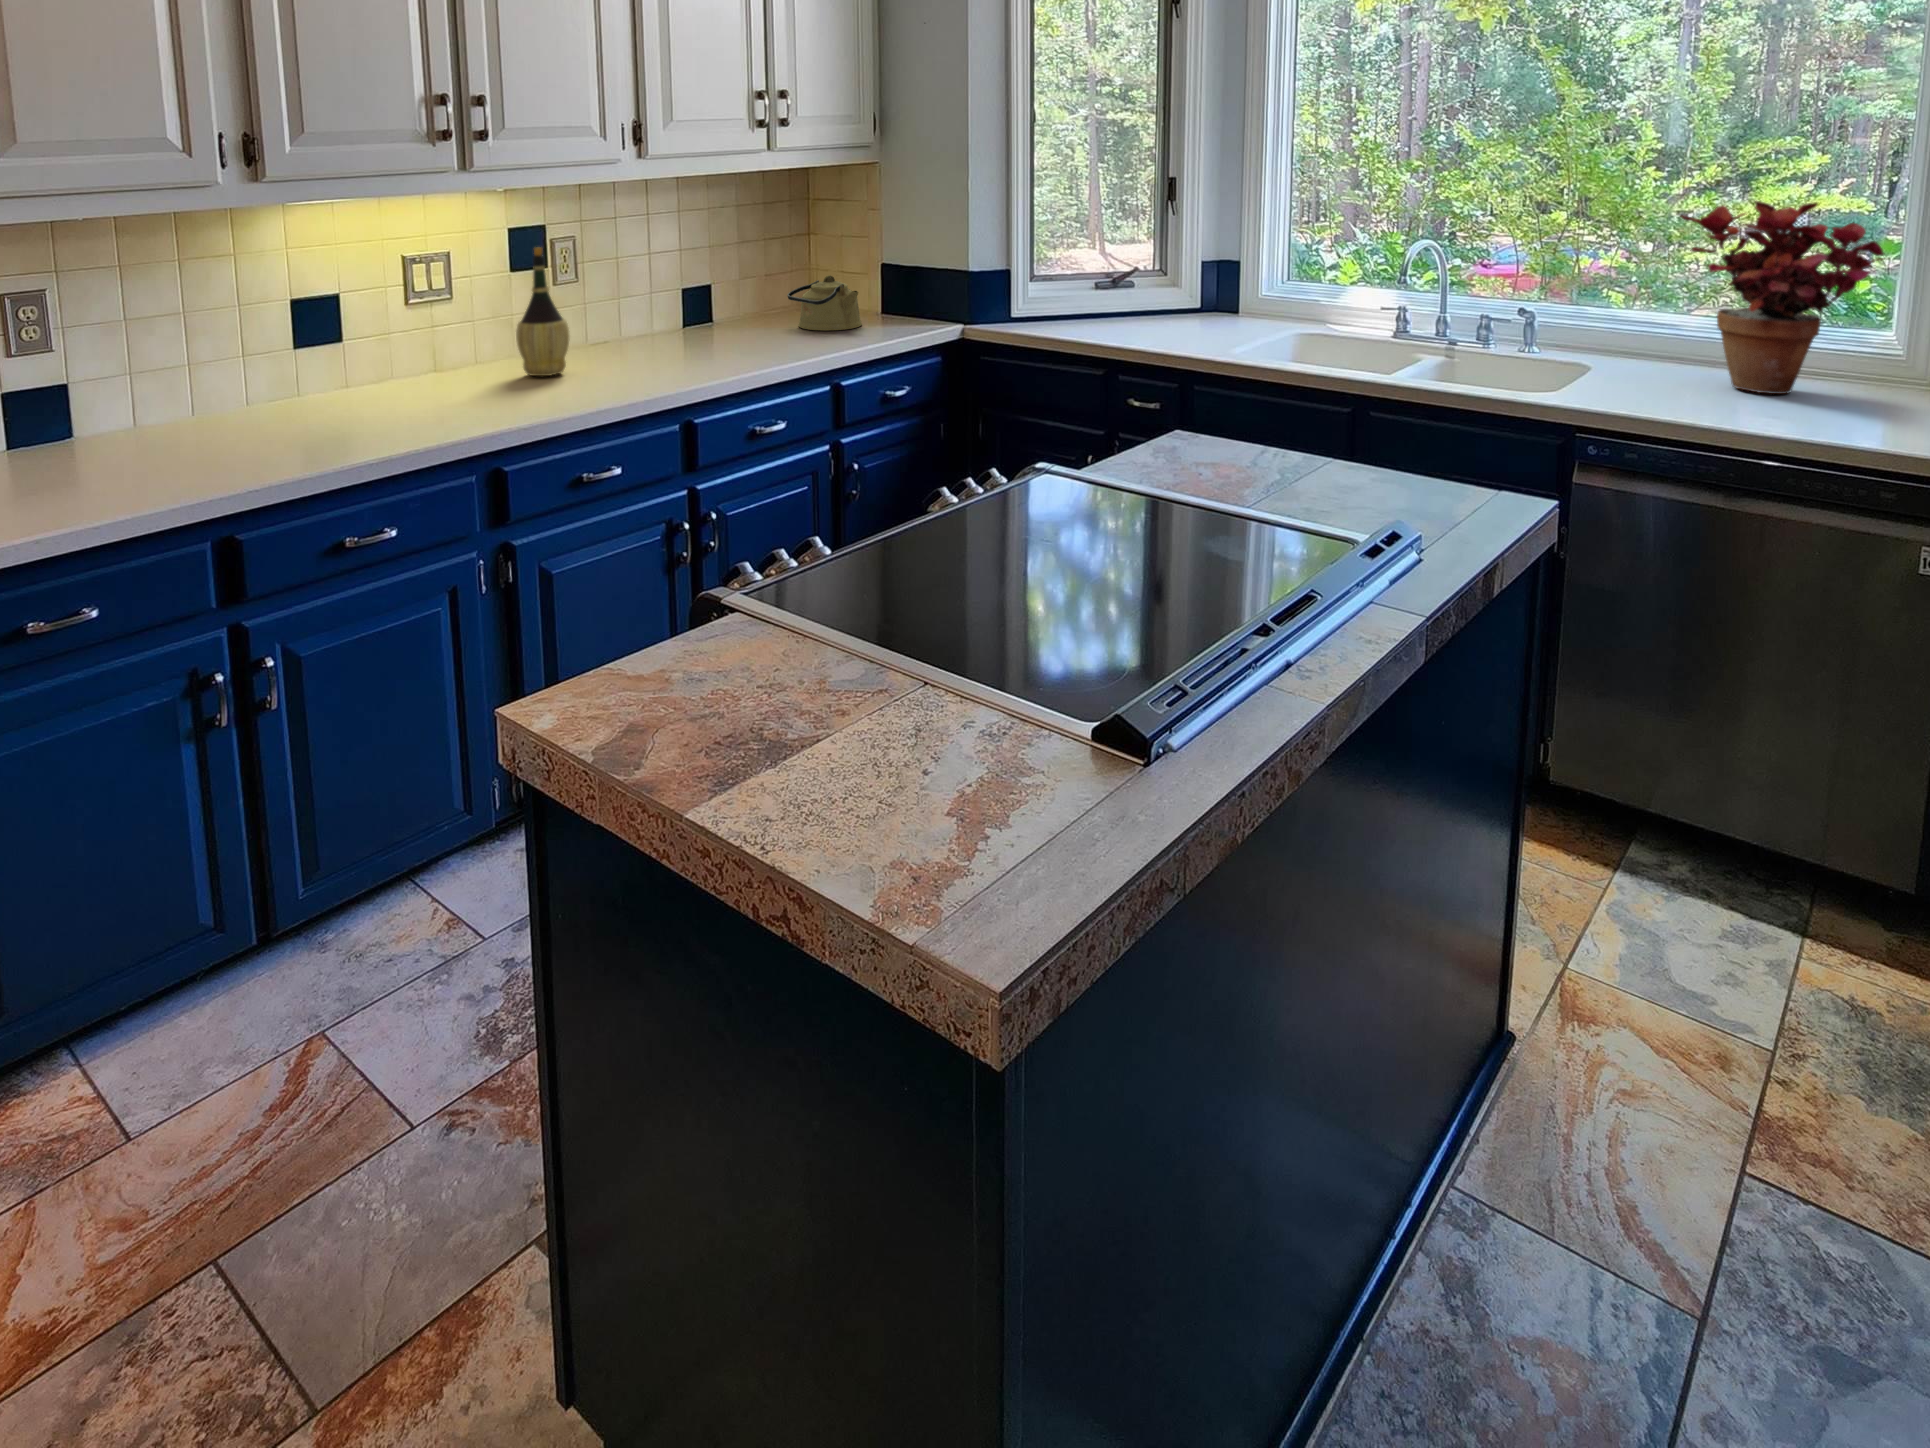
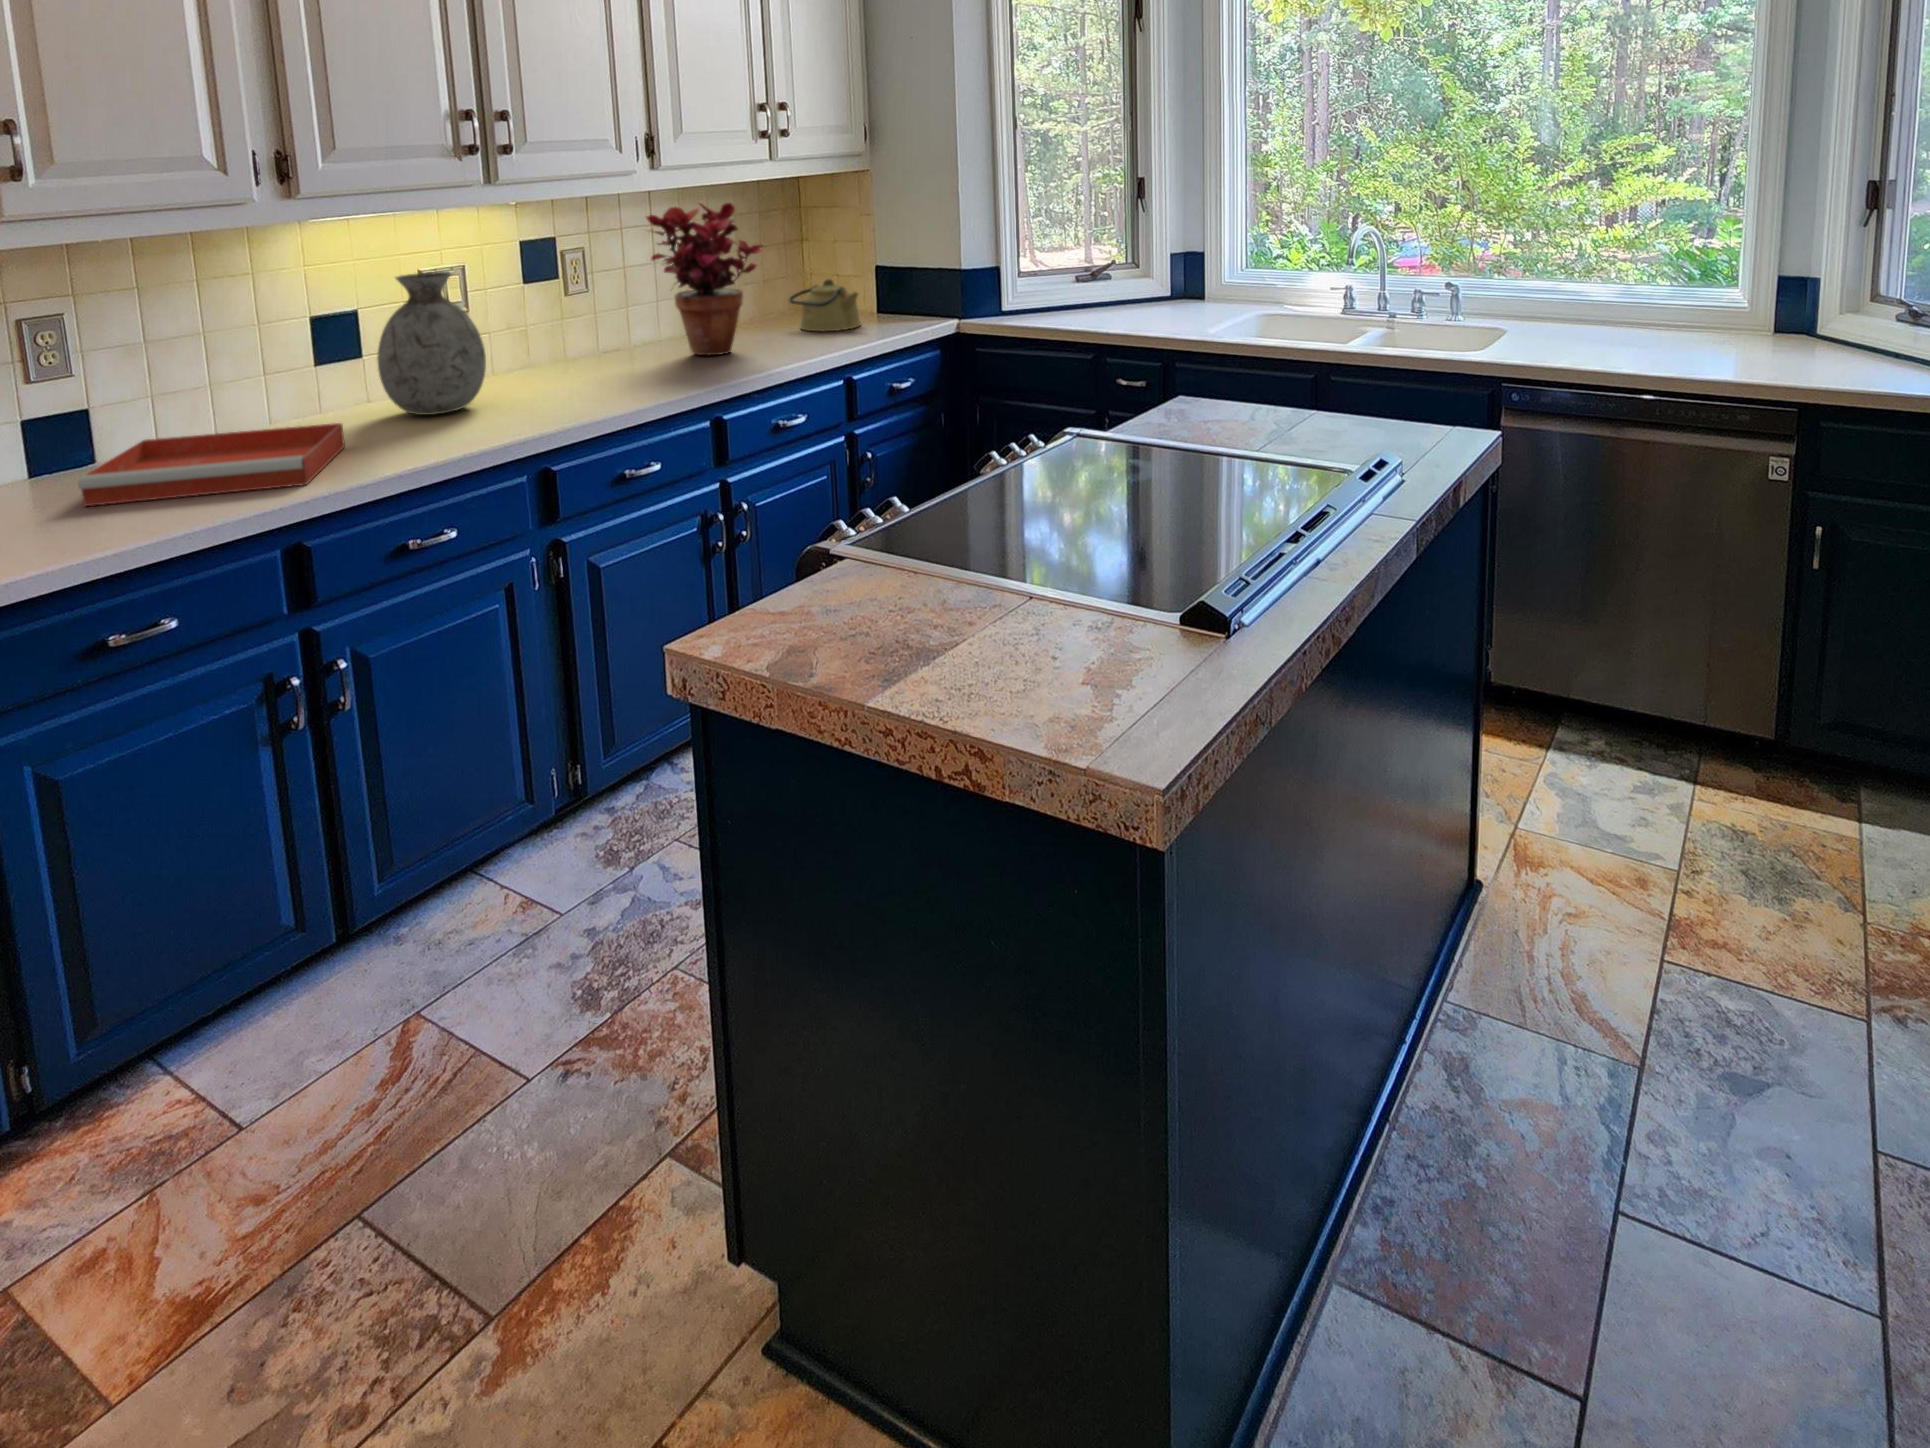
potted plant: present [1680,201,1884,394] -> present [646,203,763,355]
wine bottle: present [516,247,569,376] -> none [538,258,591,384]
vase: none [349,258,456,403] -> present [377,272,486,415]
tray: none [30,409,302,483] -> present [78,423,345,506]

